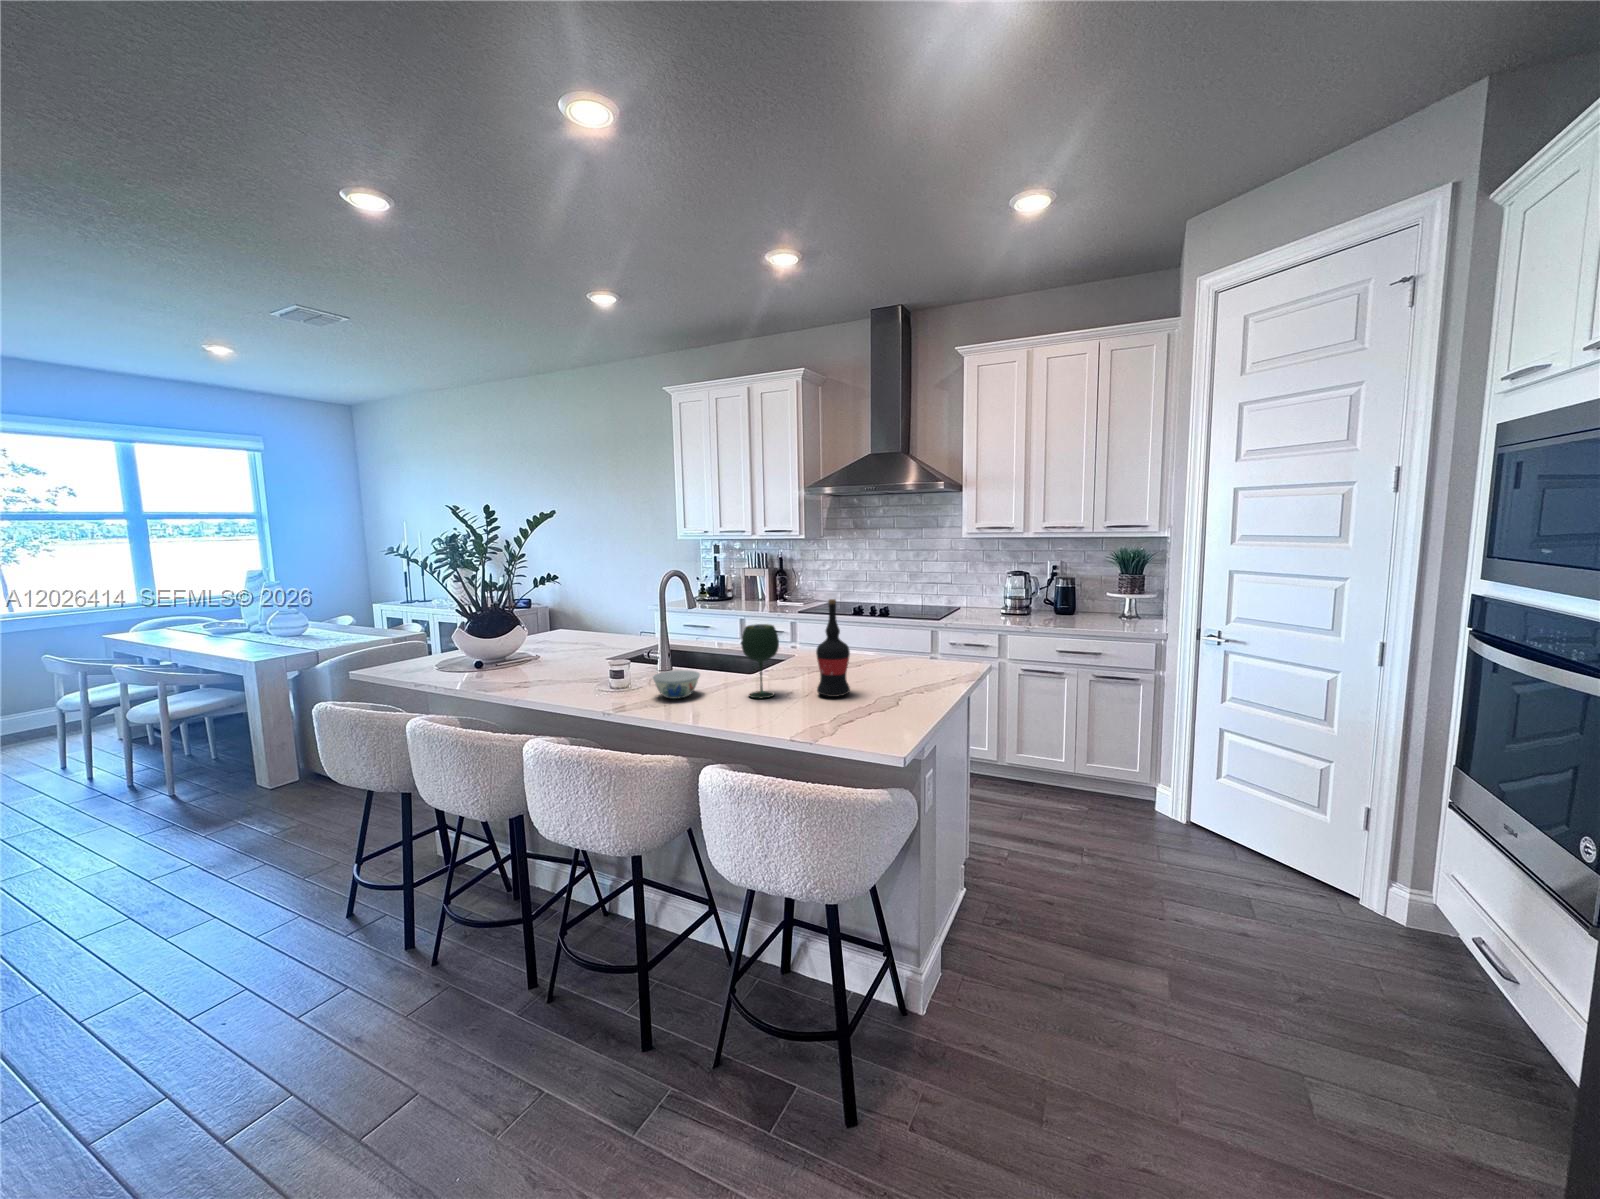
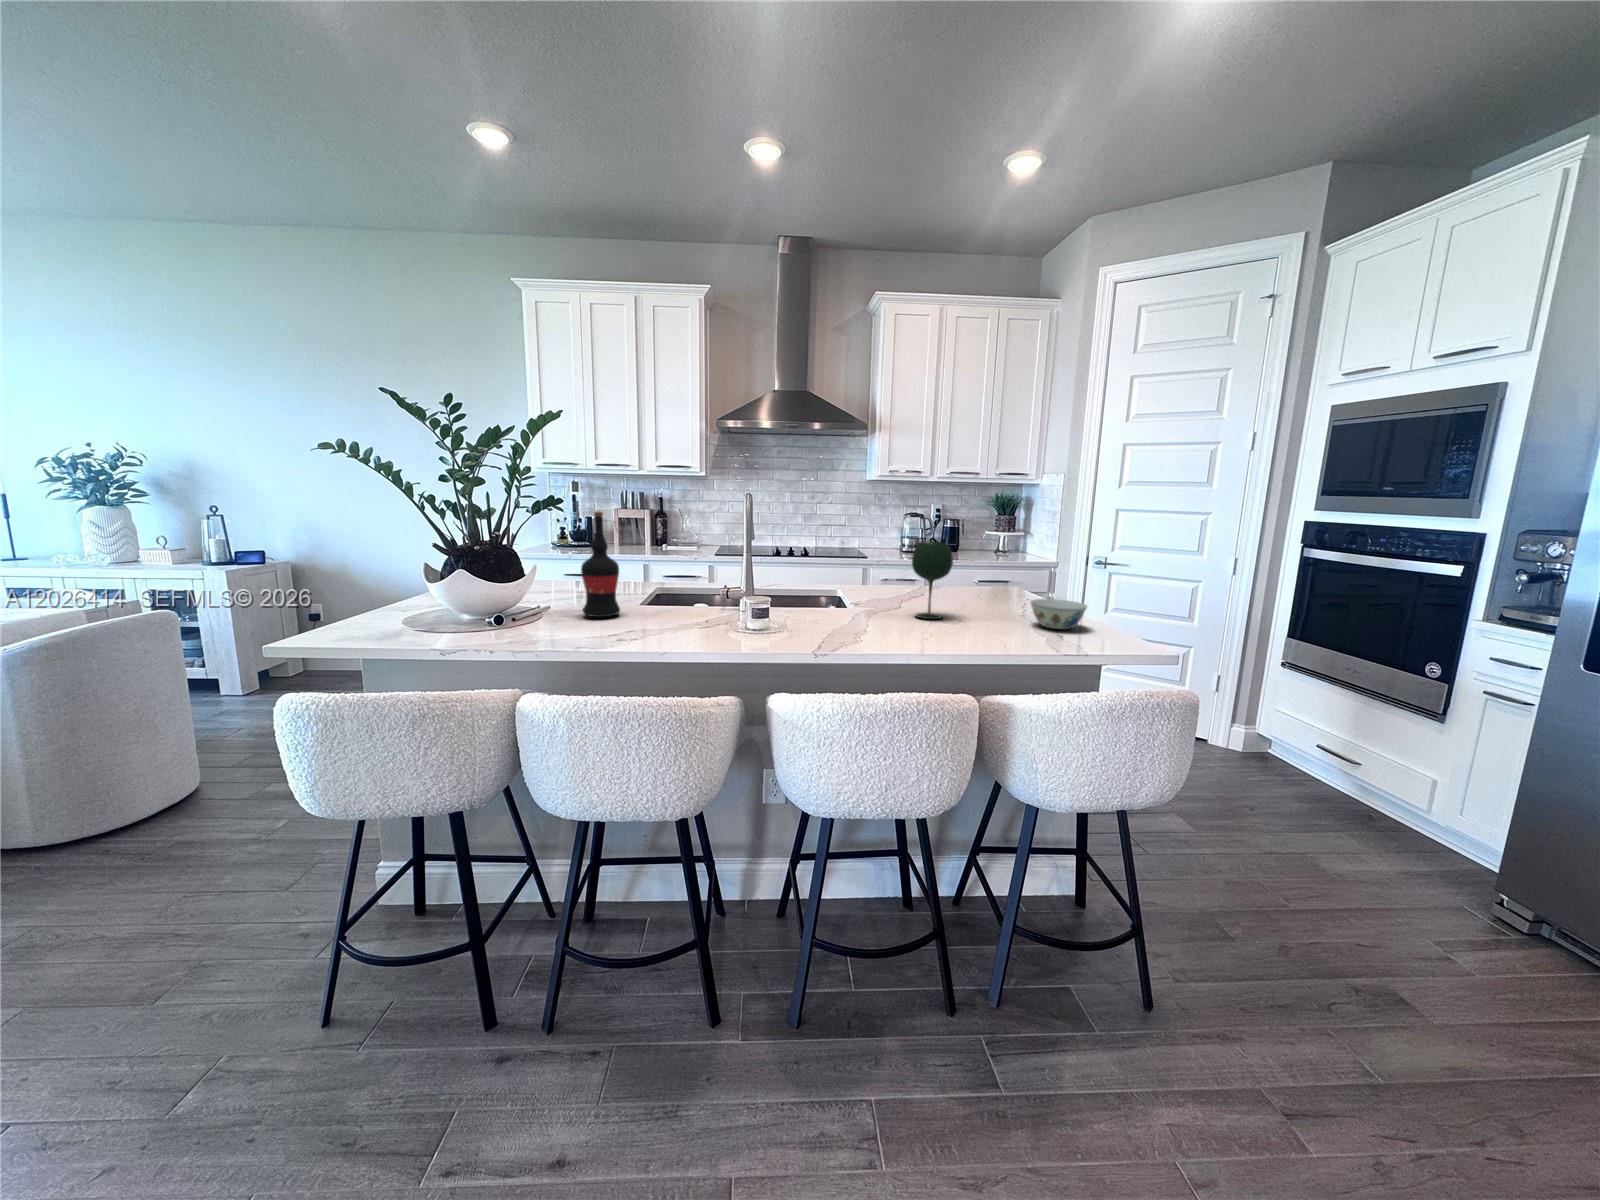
wine bottle: present [816,599,850,697] -> present [581,511,620,617]
bowl: present [653,670,700,699] -> present [1030,599,1087,629]

